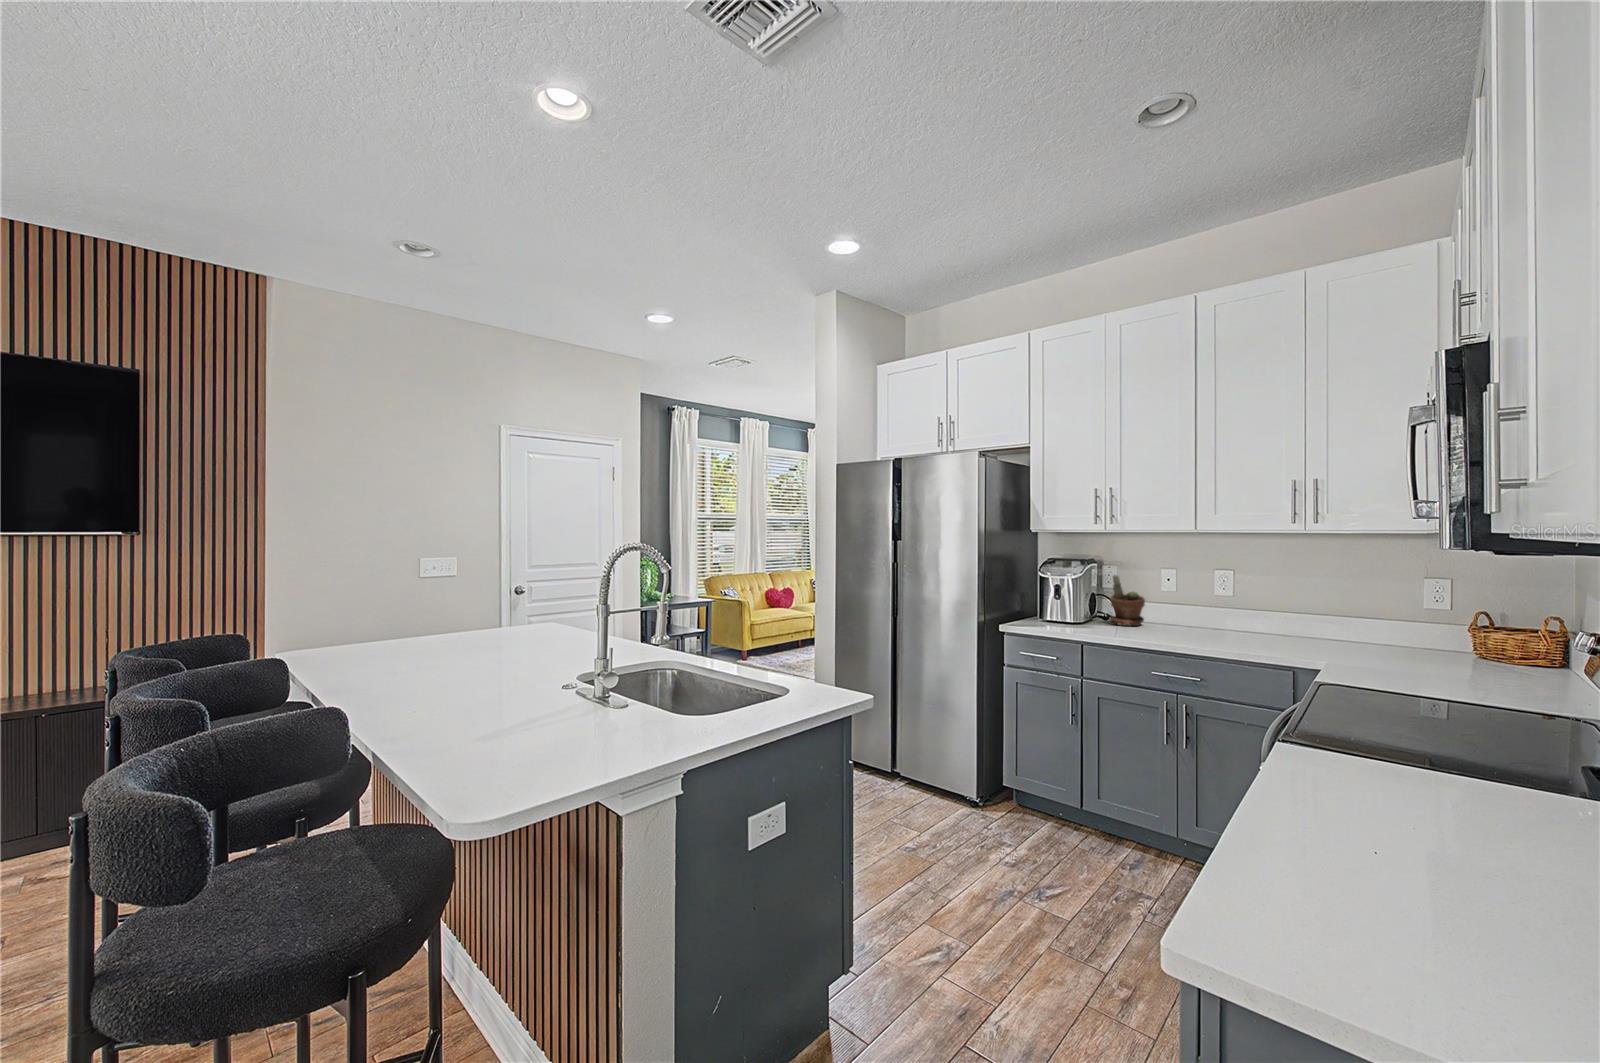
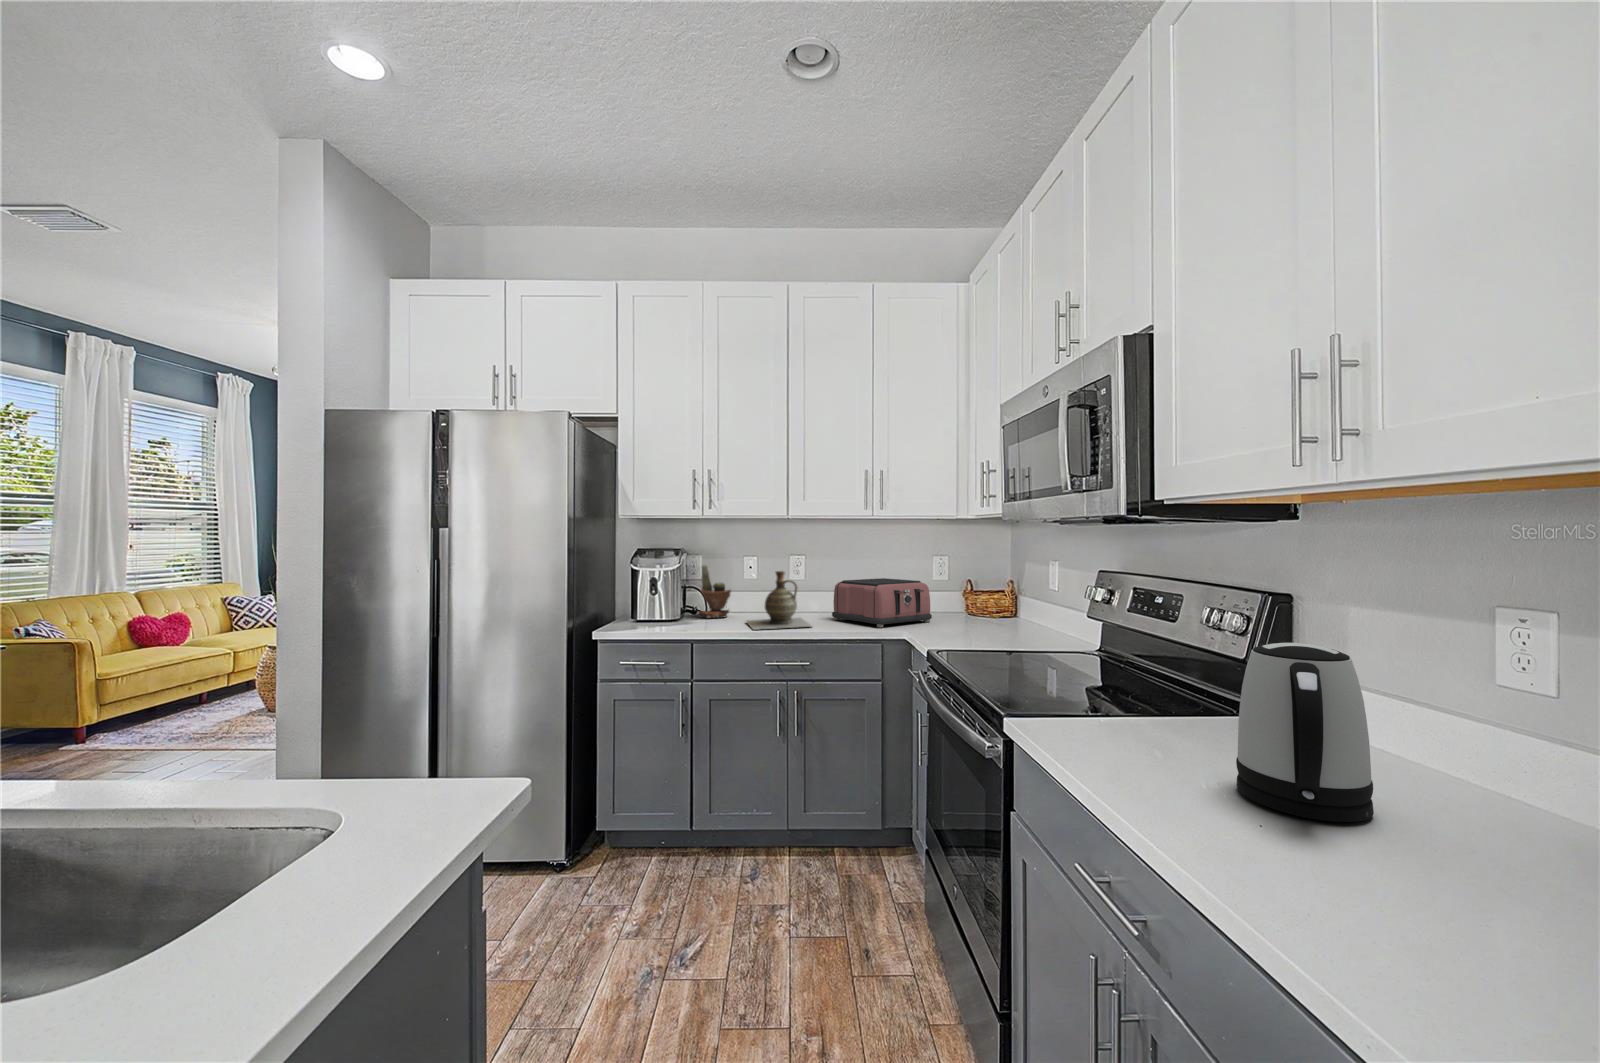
ceramic jug: none [1145,585,1215,644] -> present [746,571,812,630]
toaster: none [1254,599,1390,656] -> present [832,578,932,627]
kettle: none [1343,695,1492,868] -> present [1236,643,1374,822]

